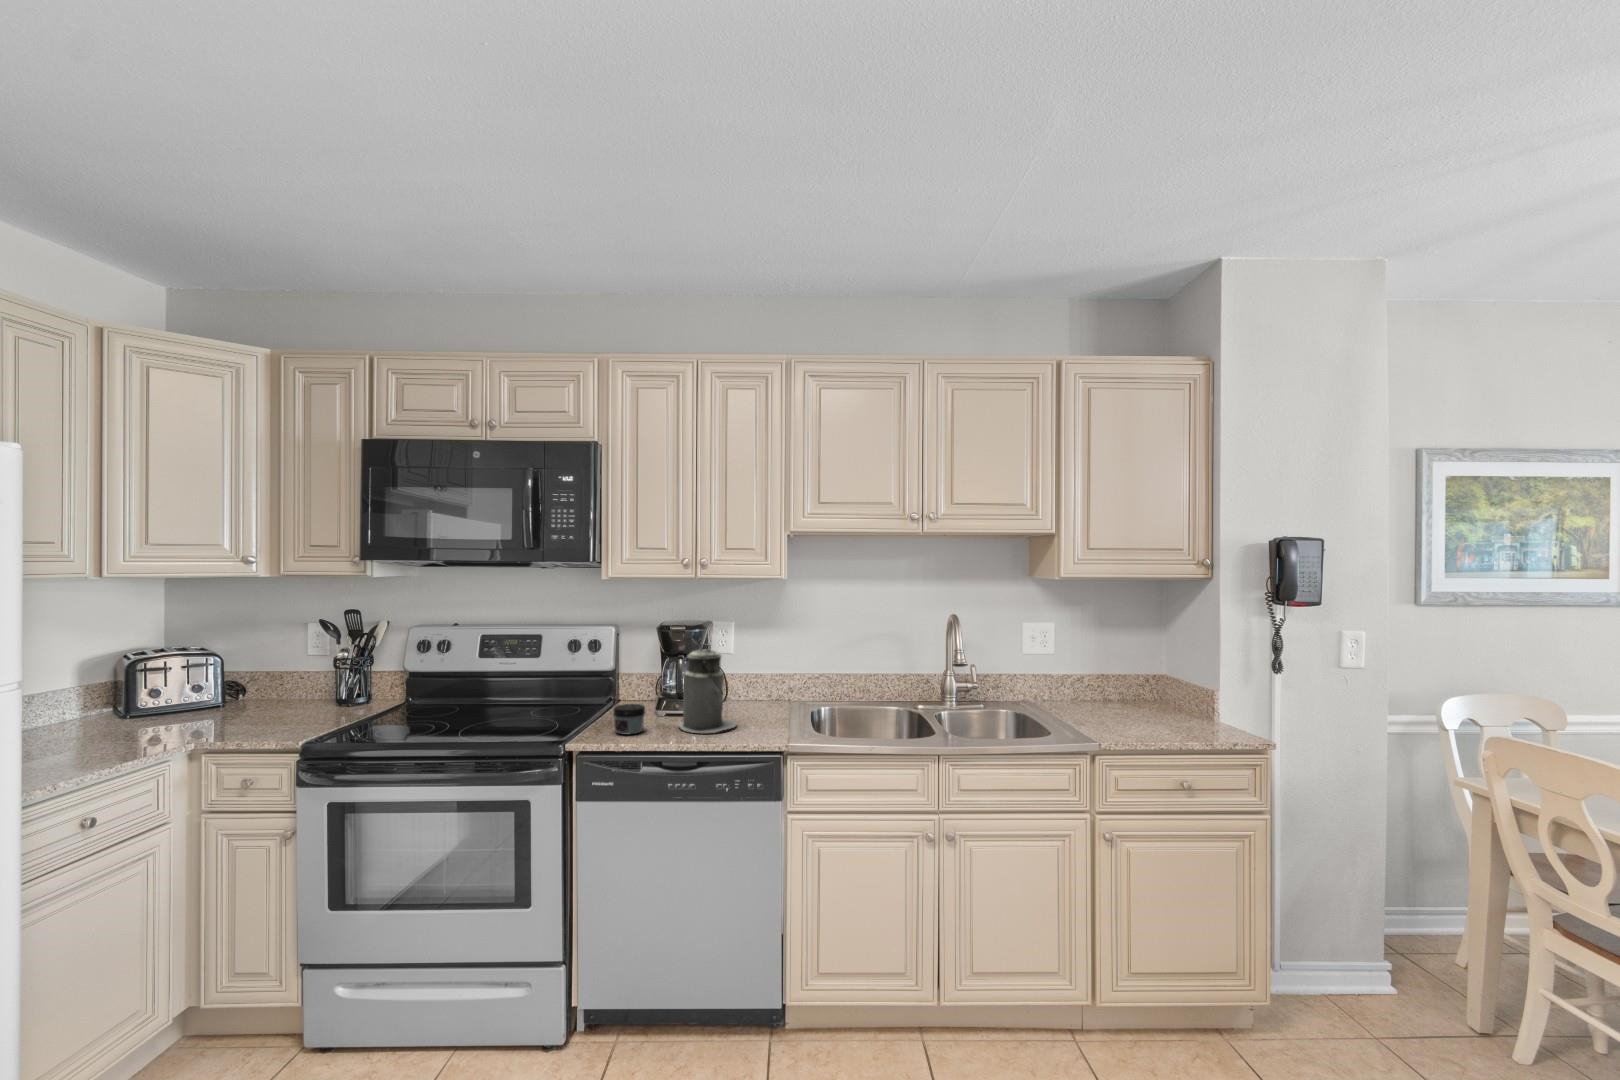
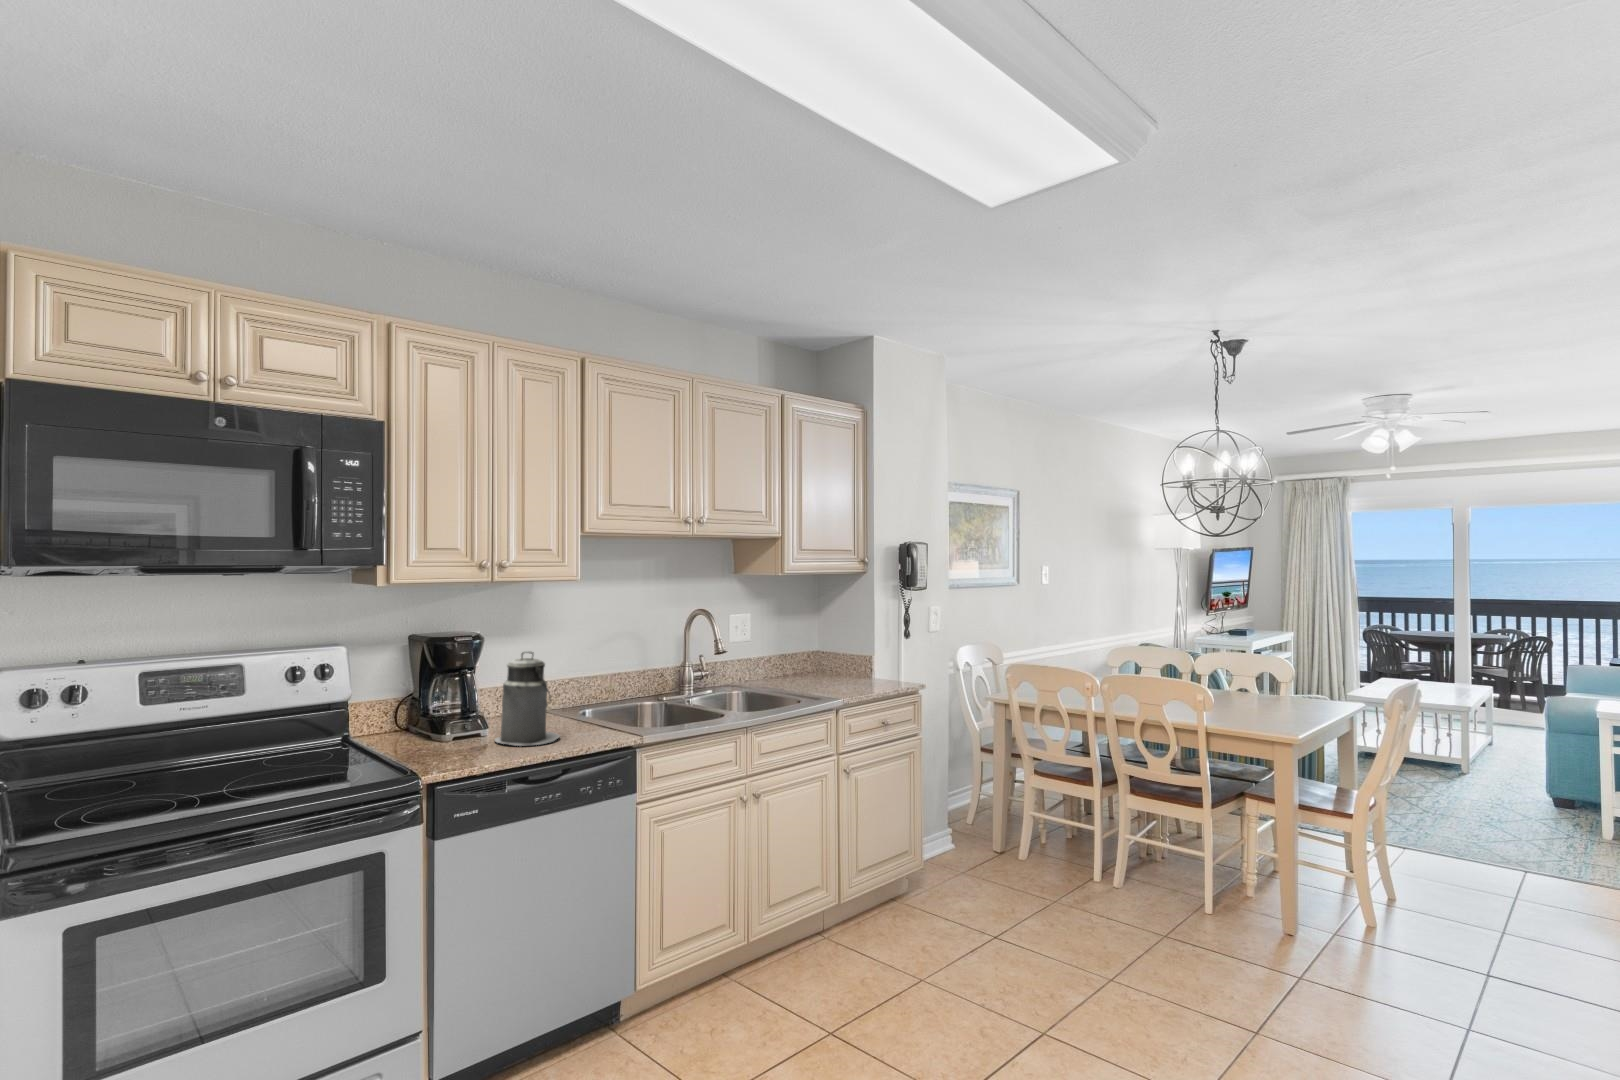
jar: present [613,704,645,735] -> none [442,725,480,759]

